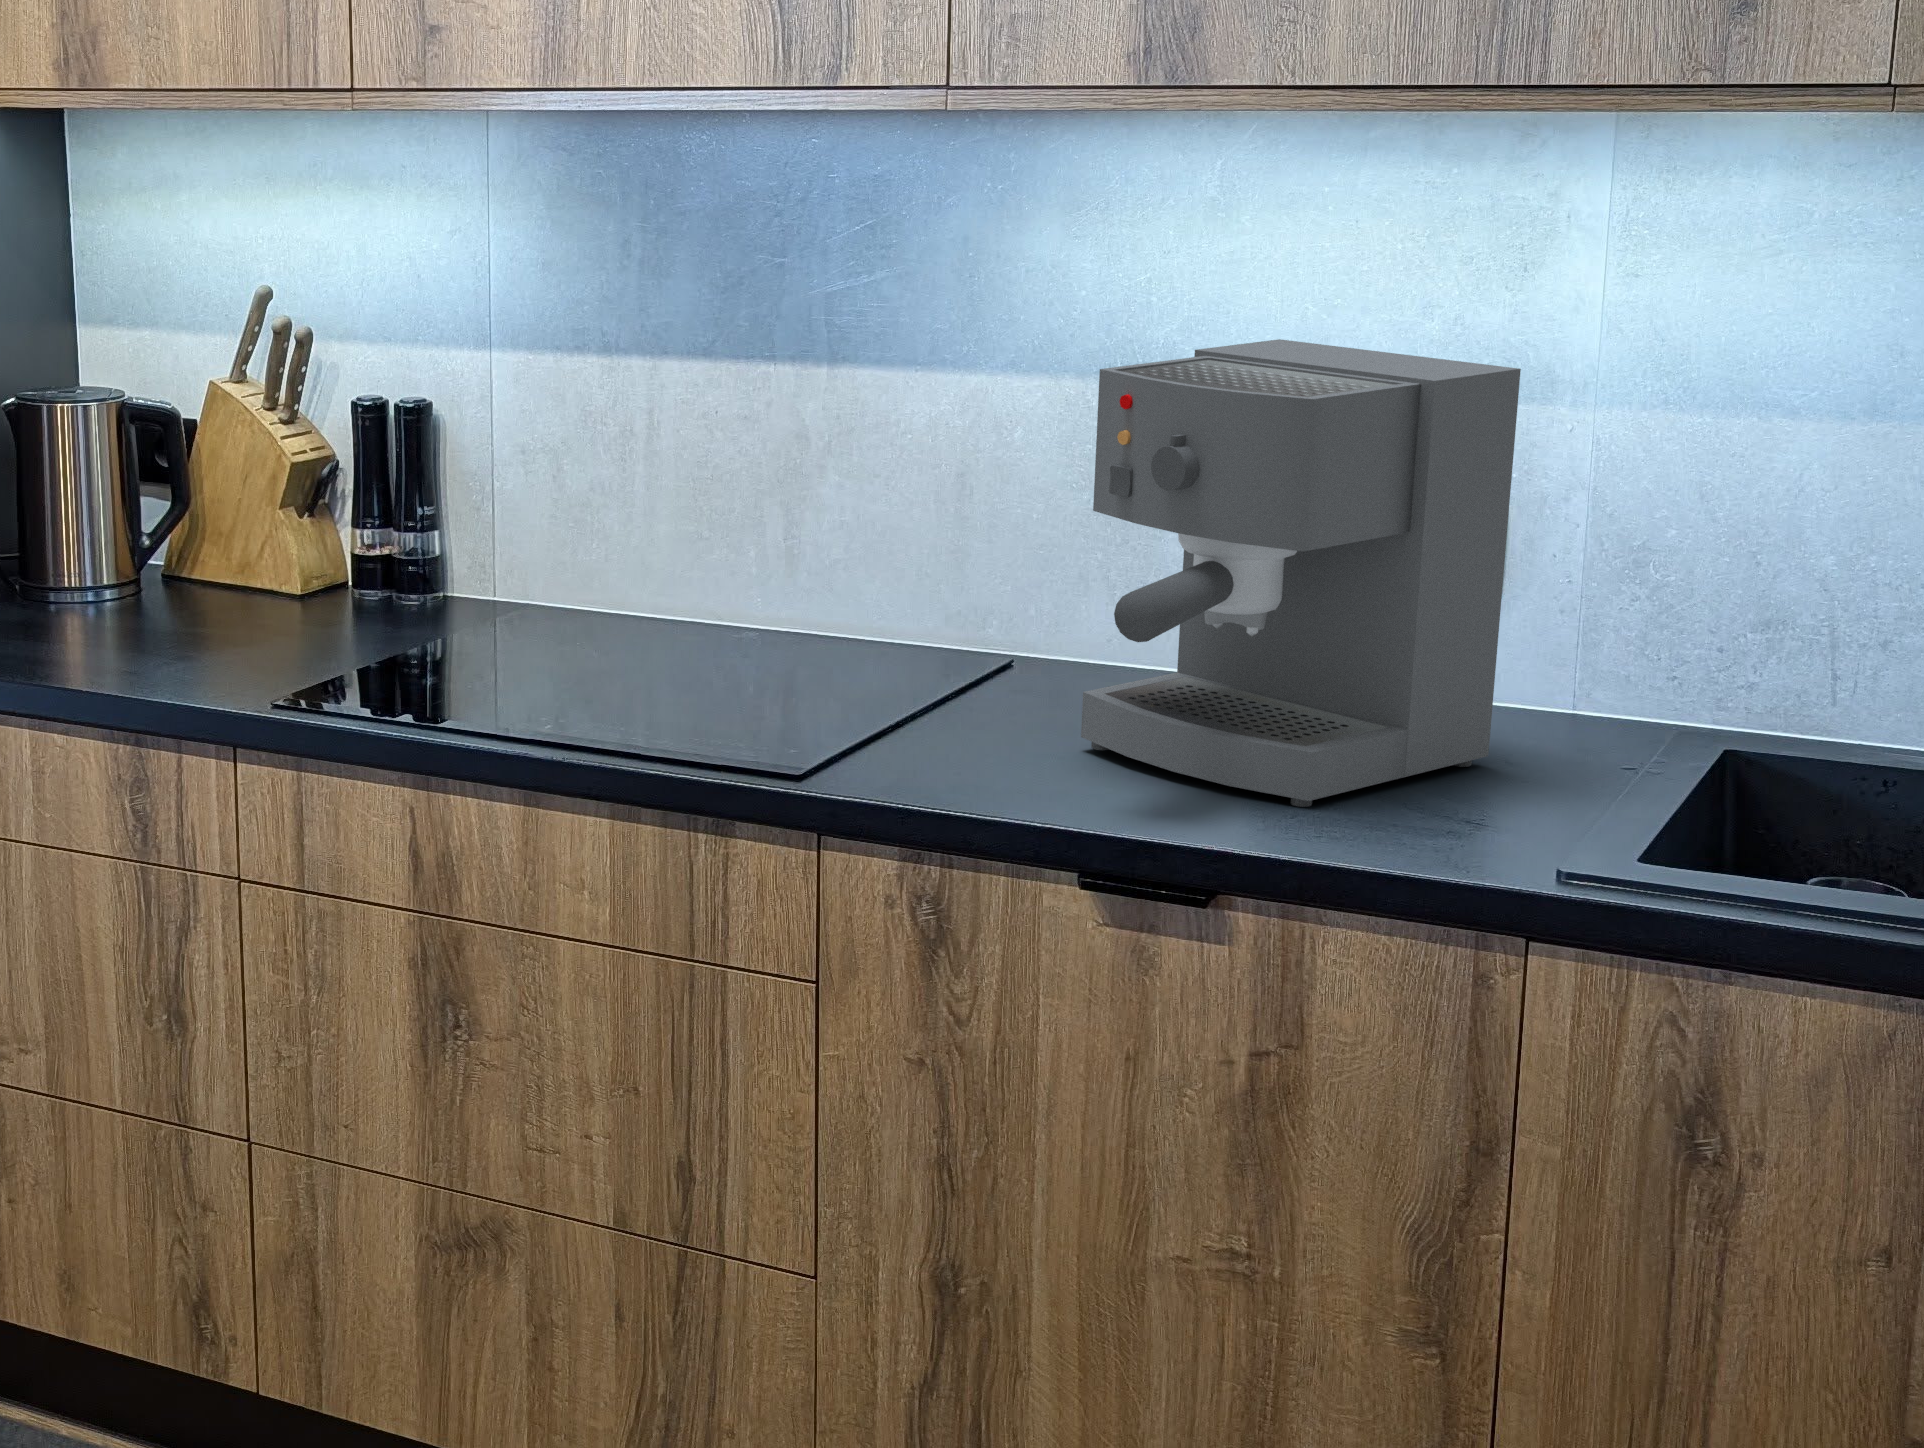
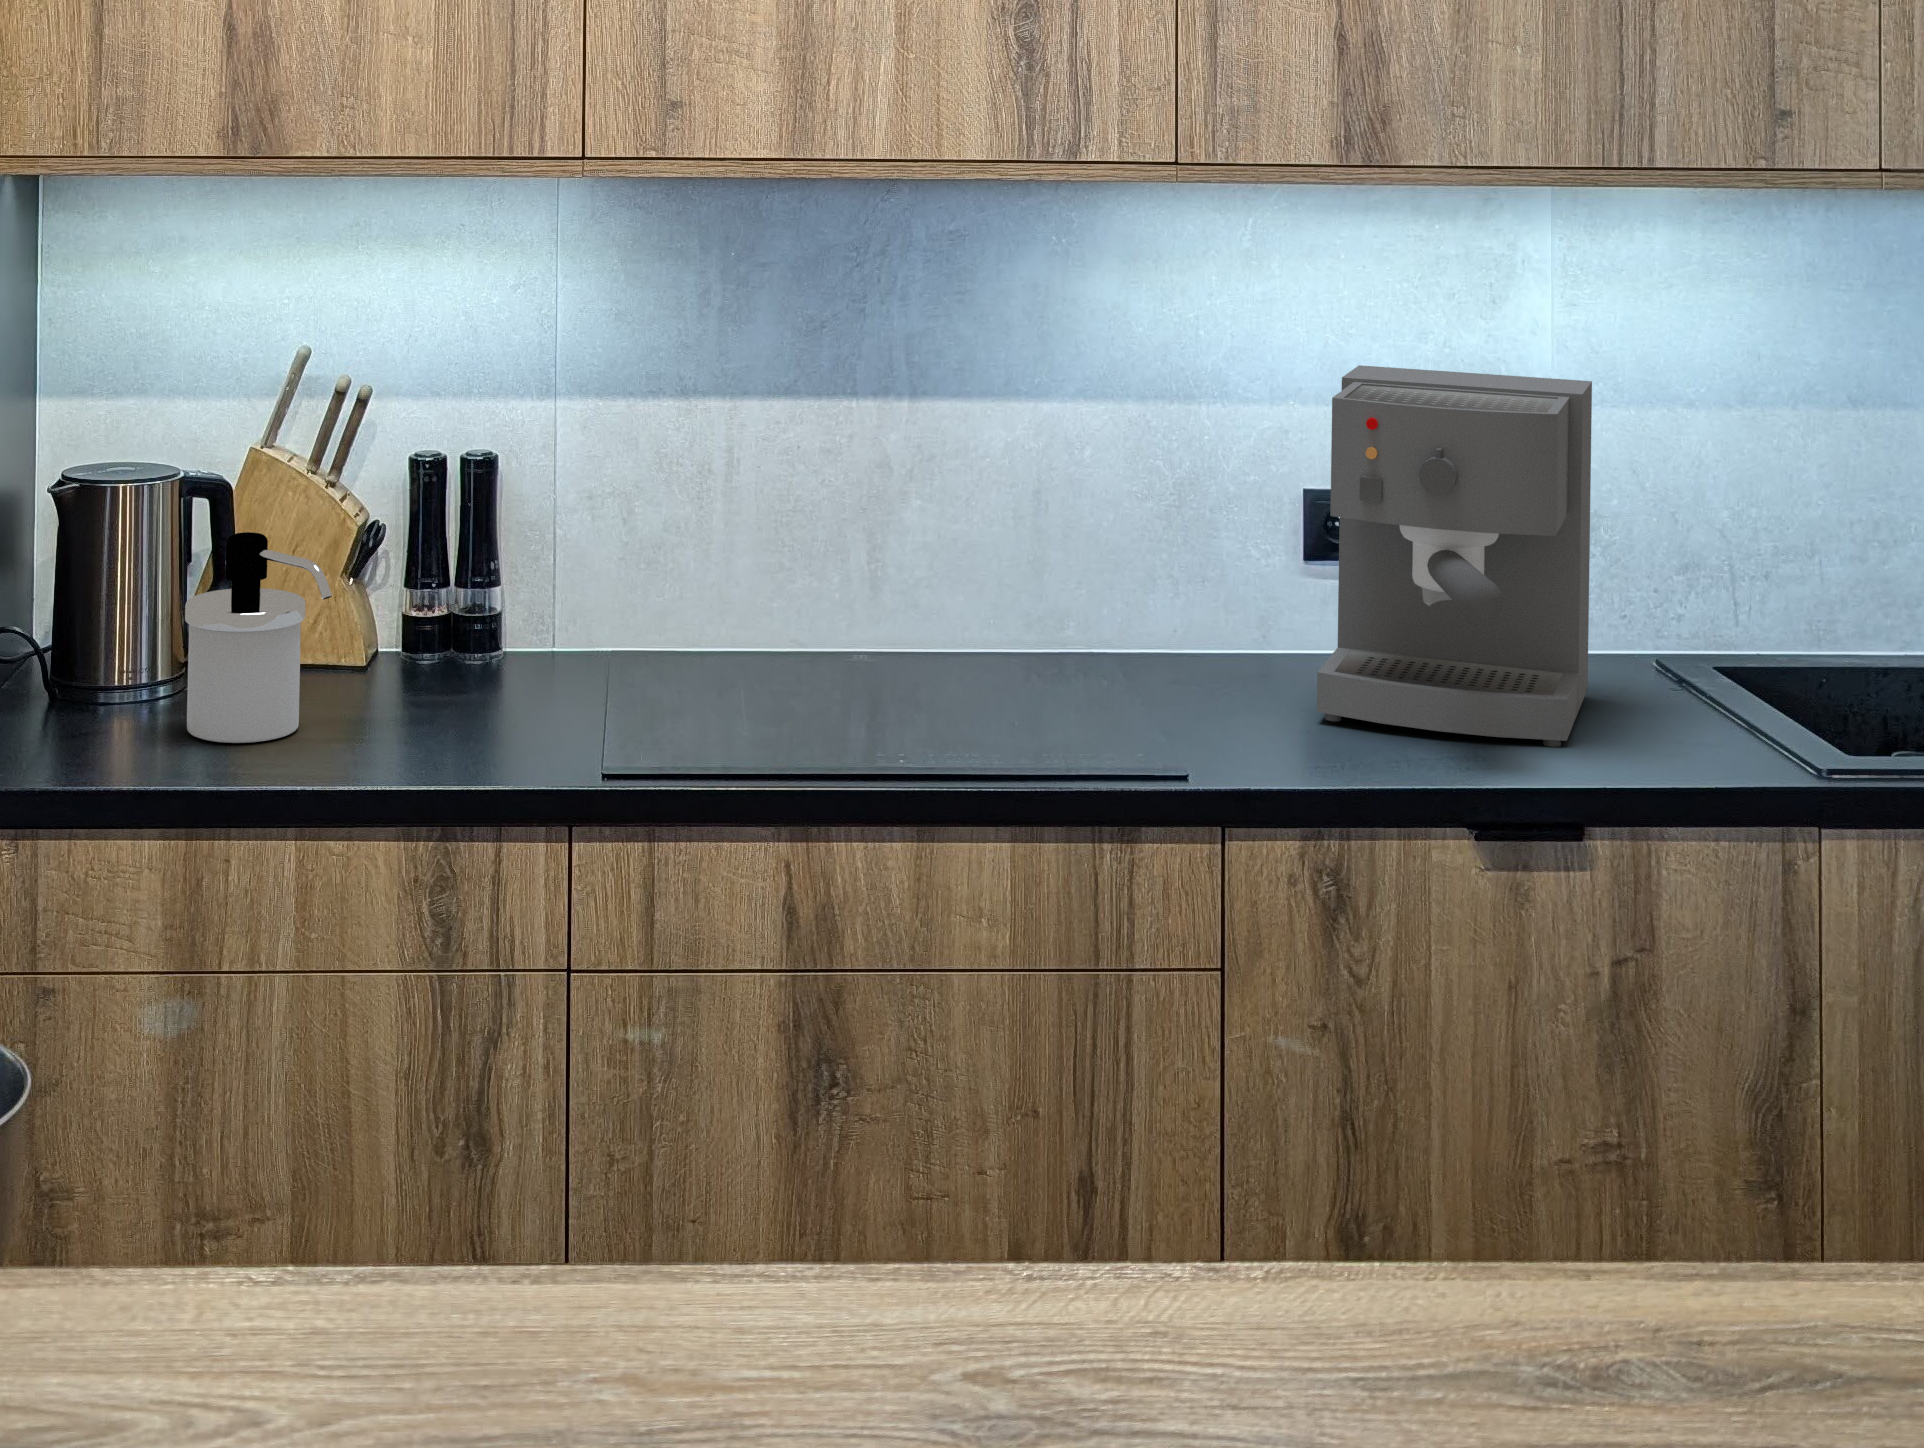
soap dispenser: none [29,450,143,644] -> present [185,532,332,743]

